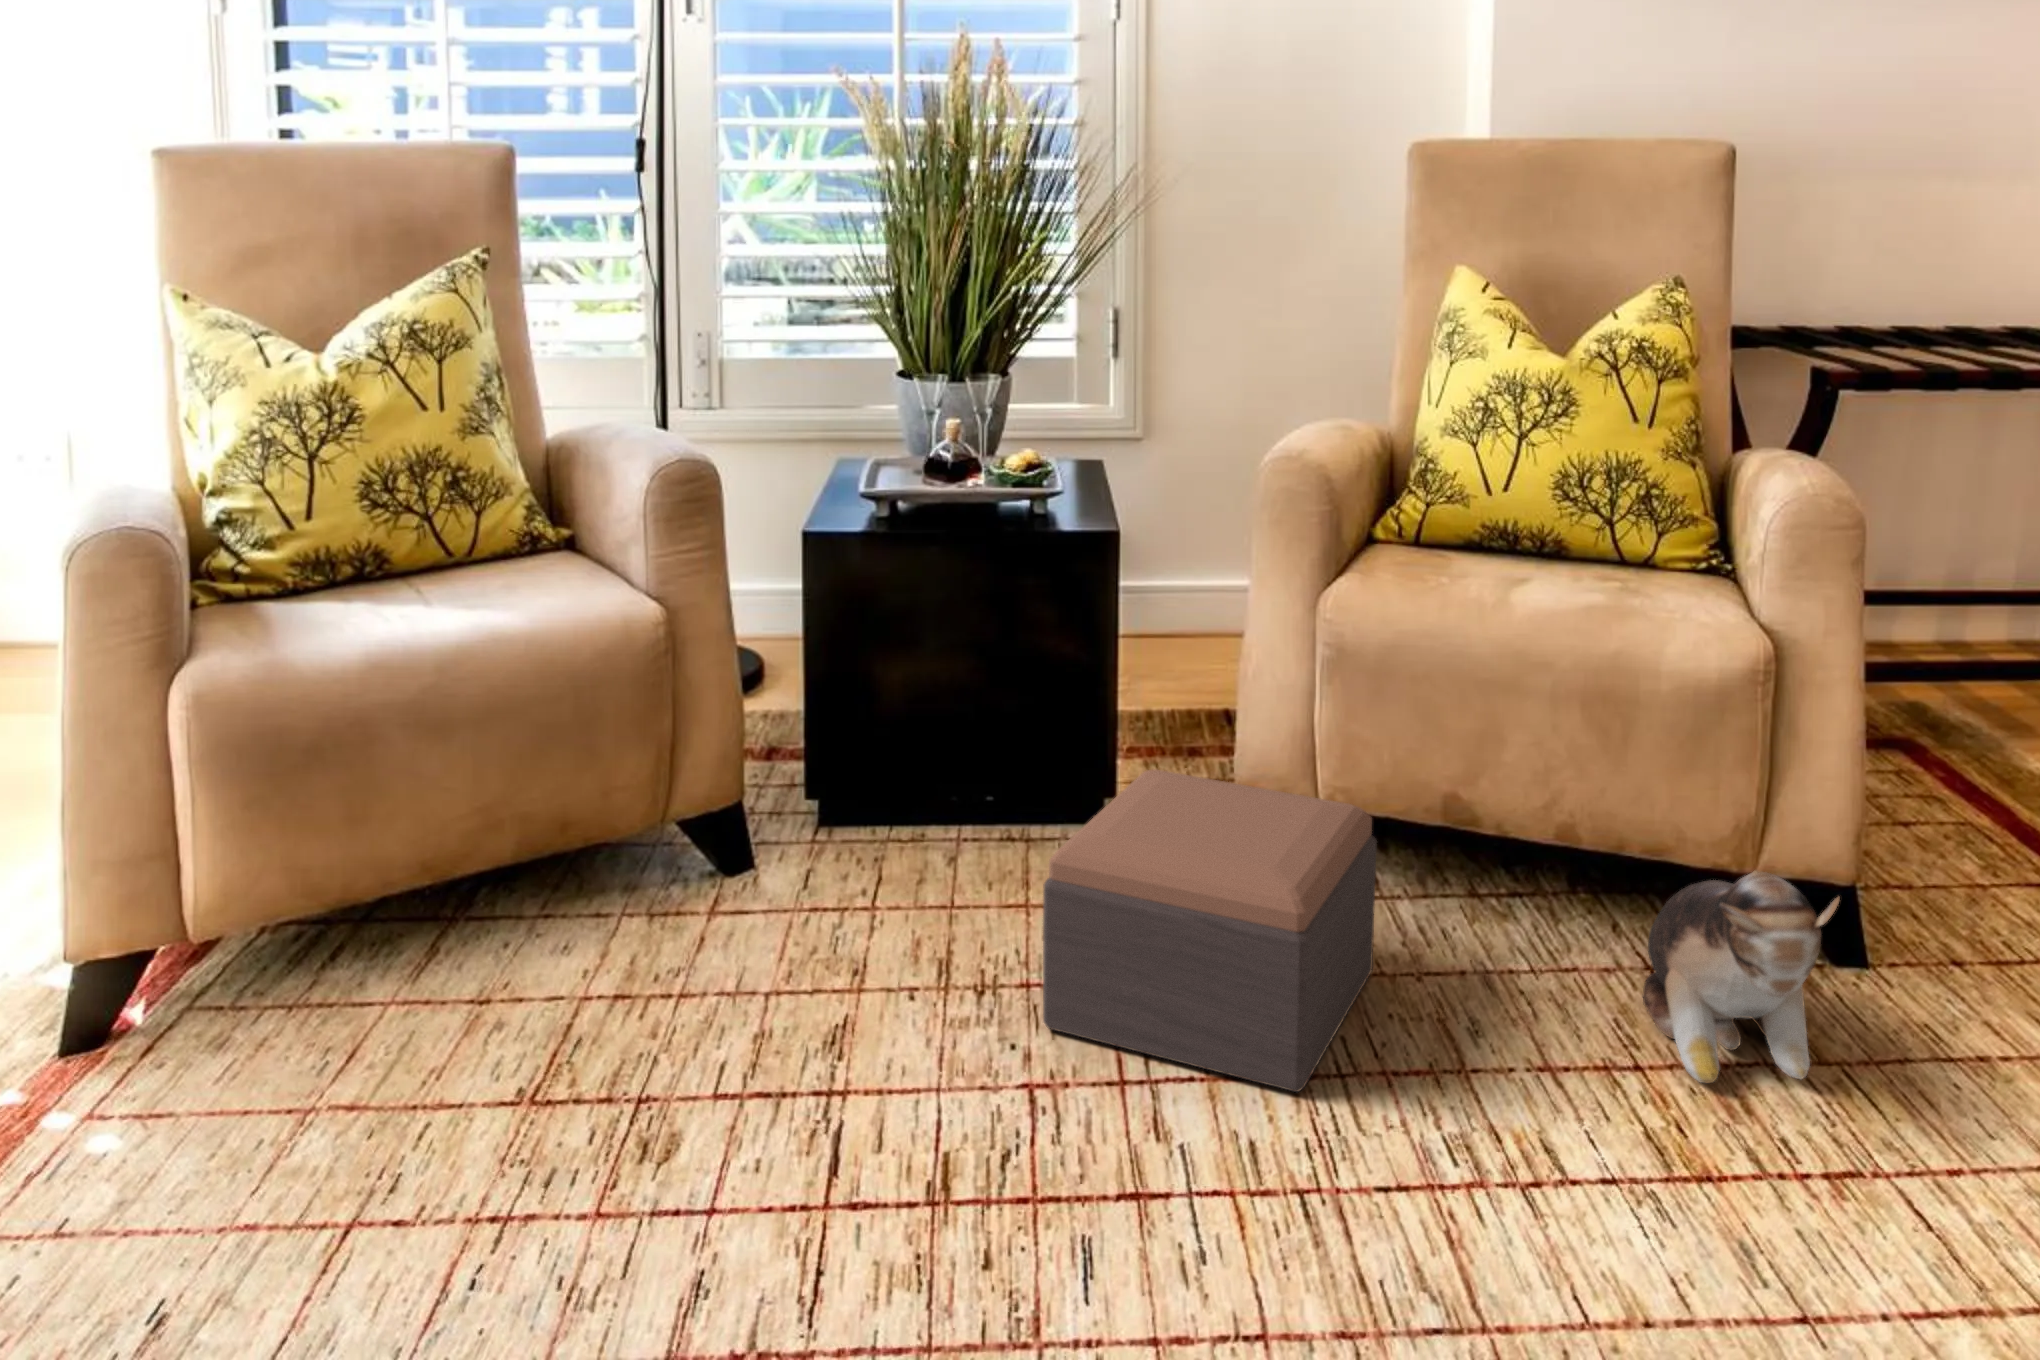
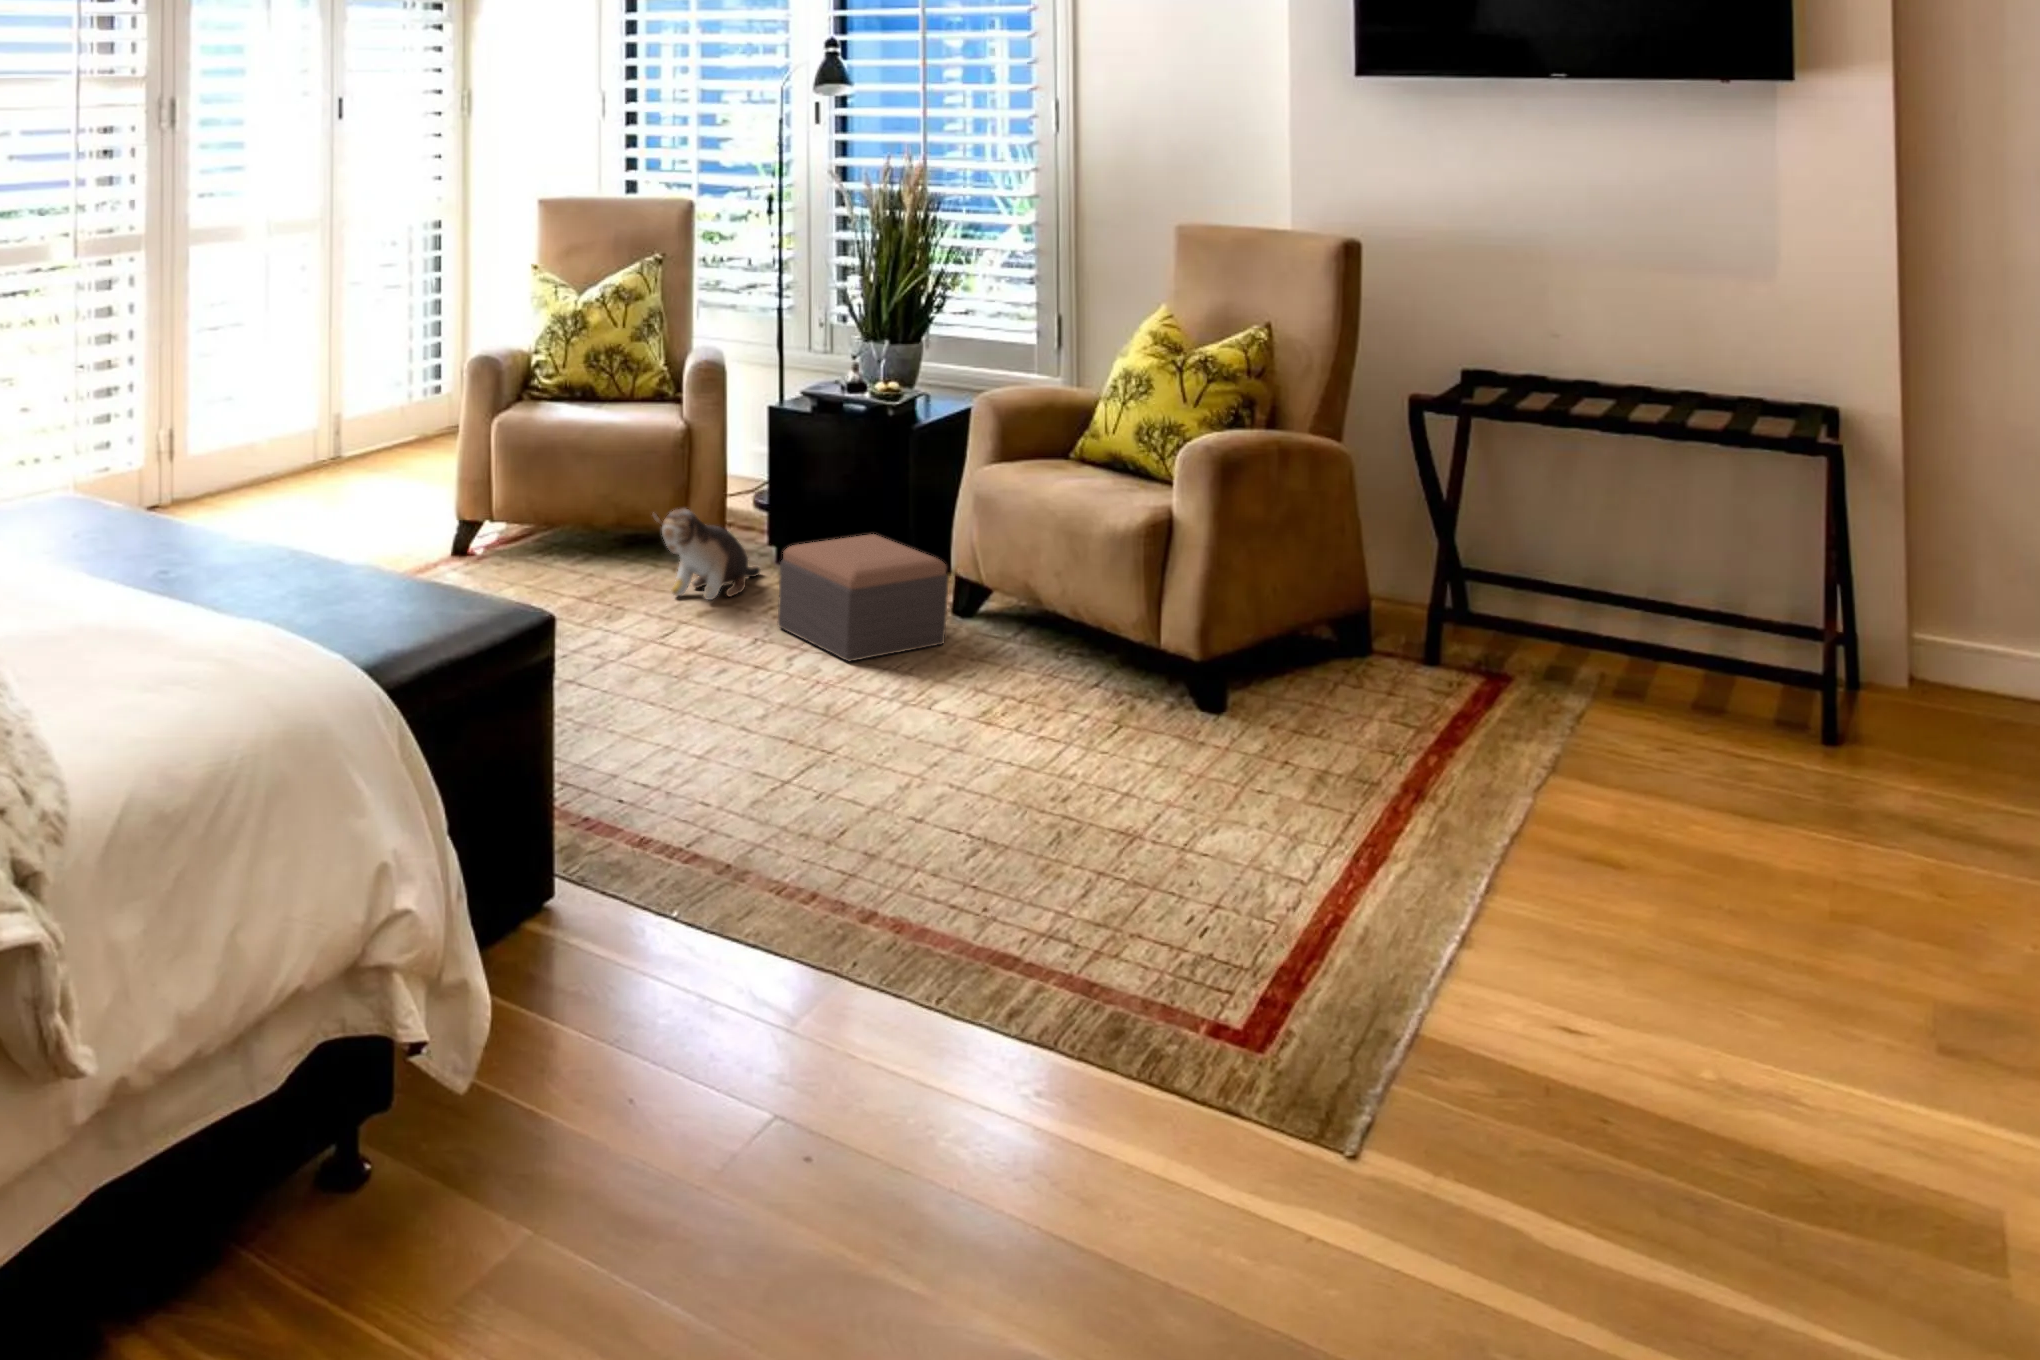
plush toy: present [1643,870,1840,1083] -> present [653,508,760,600]

